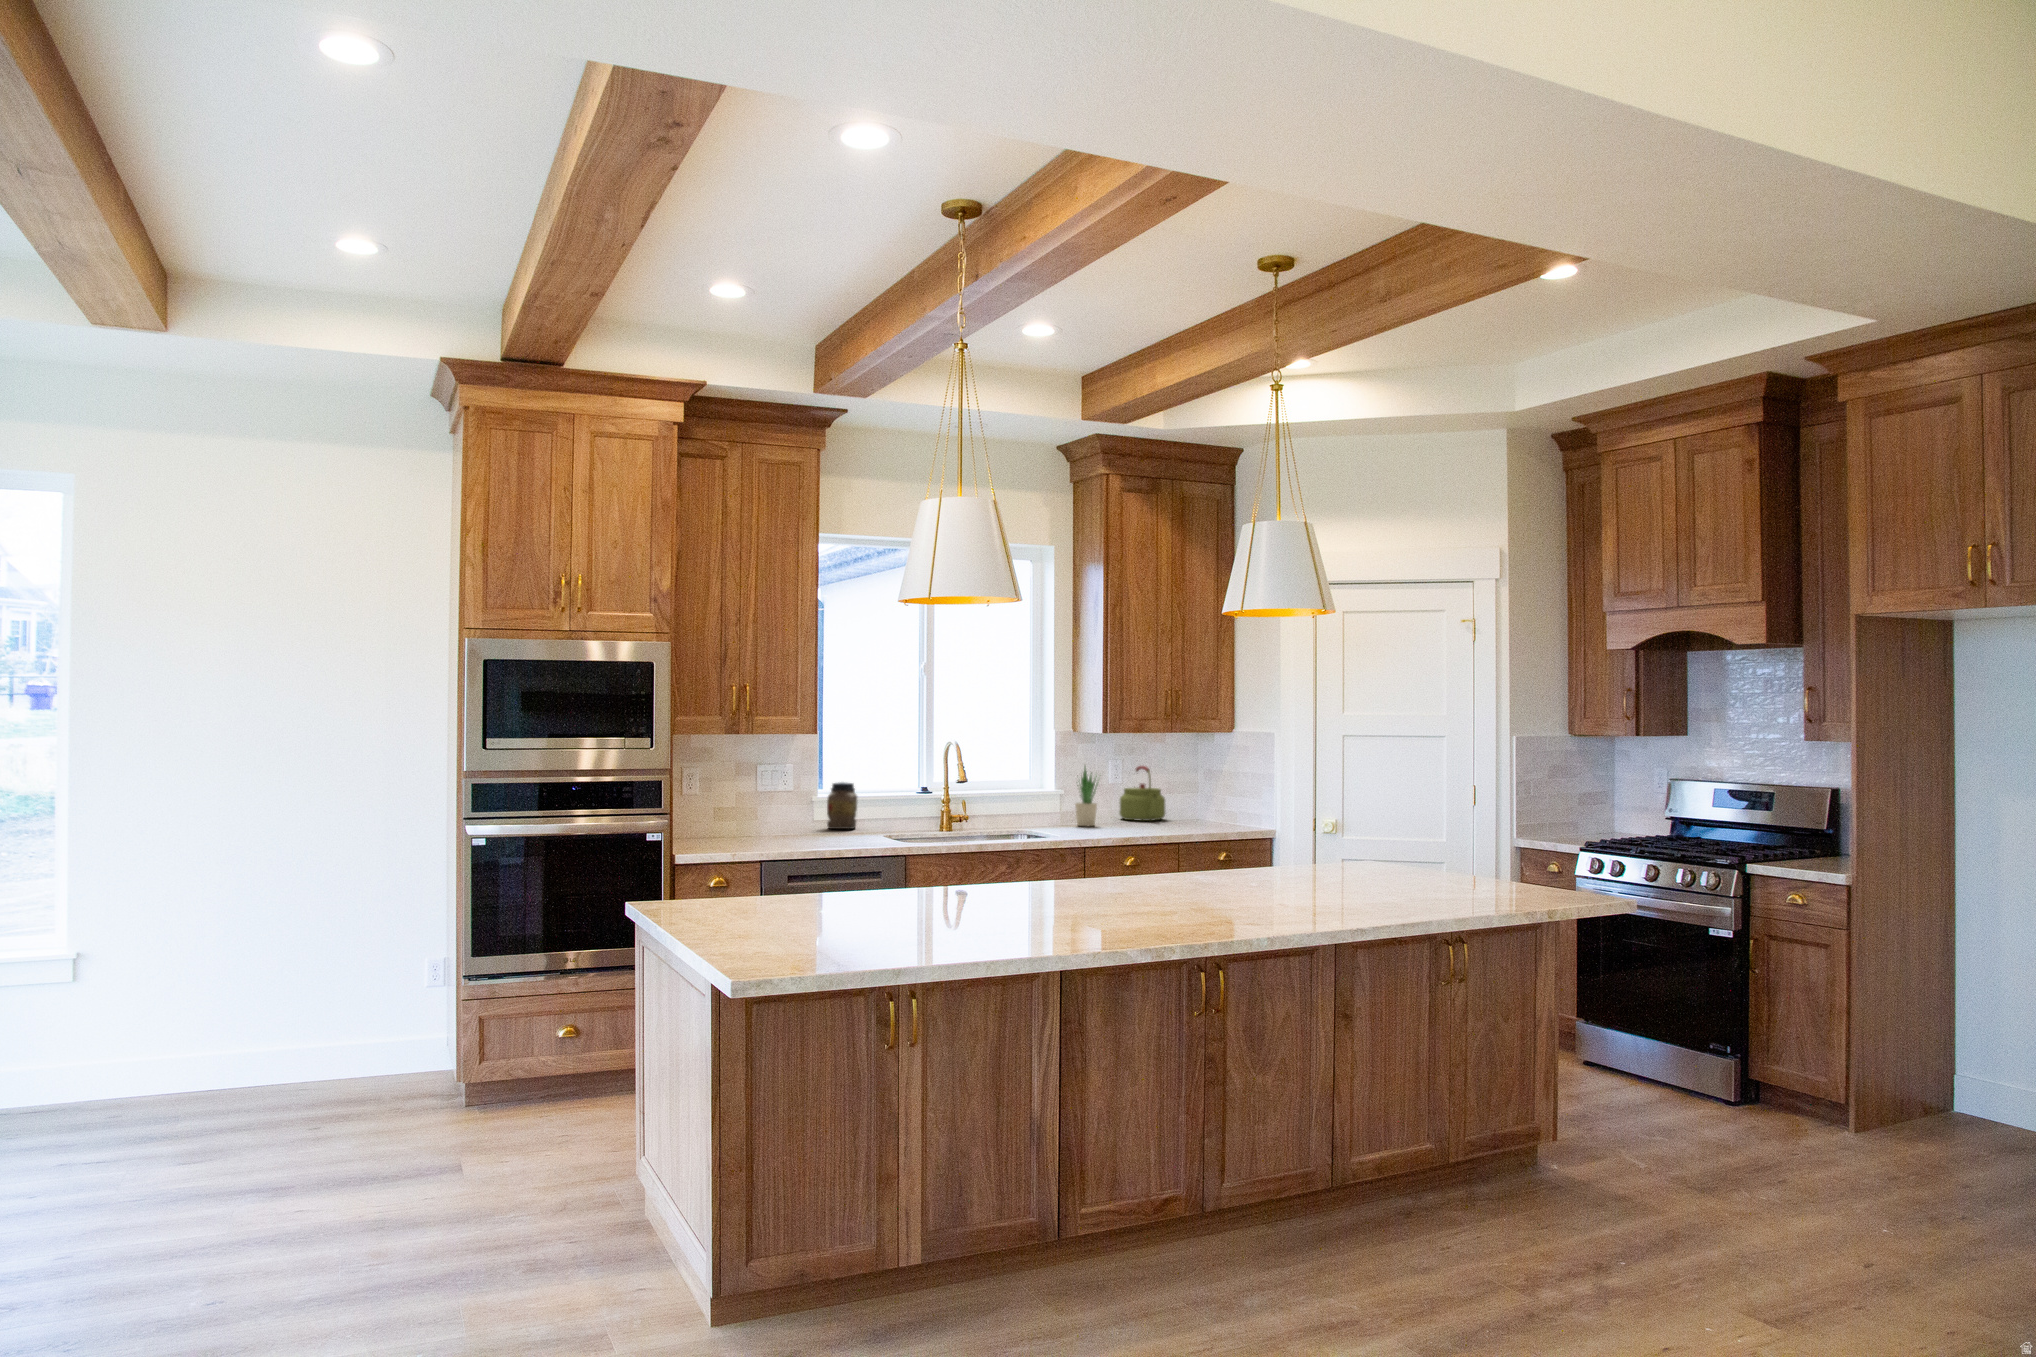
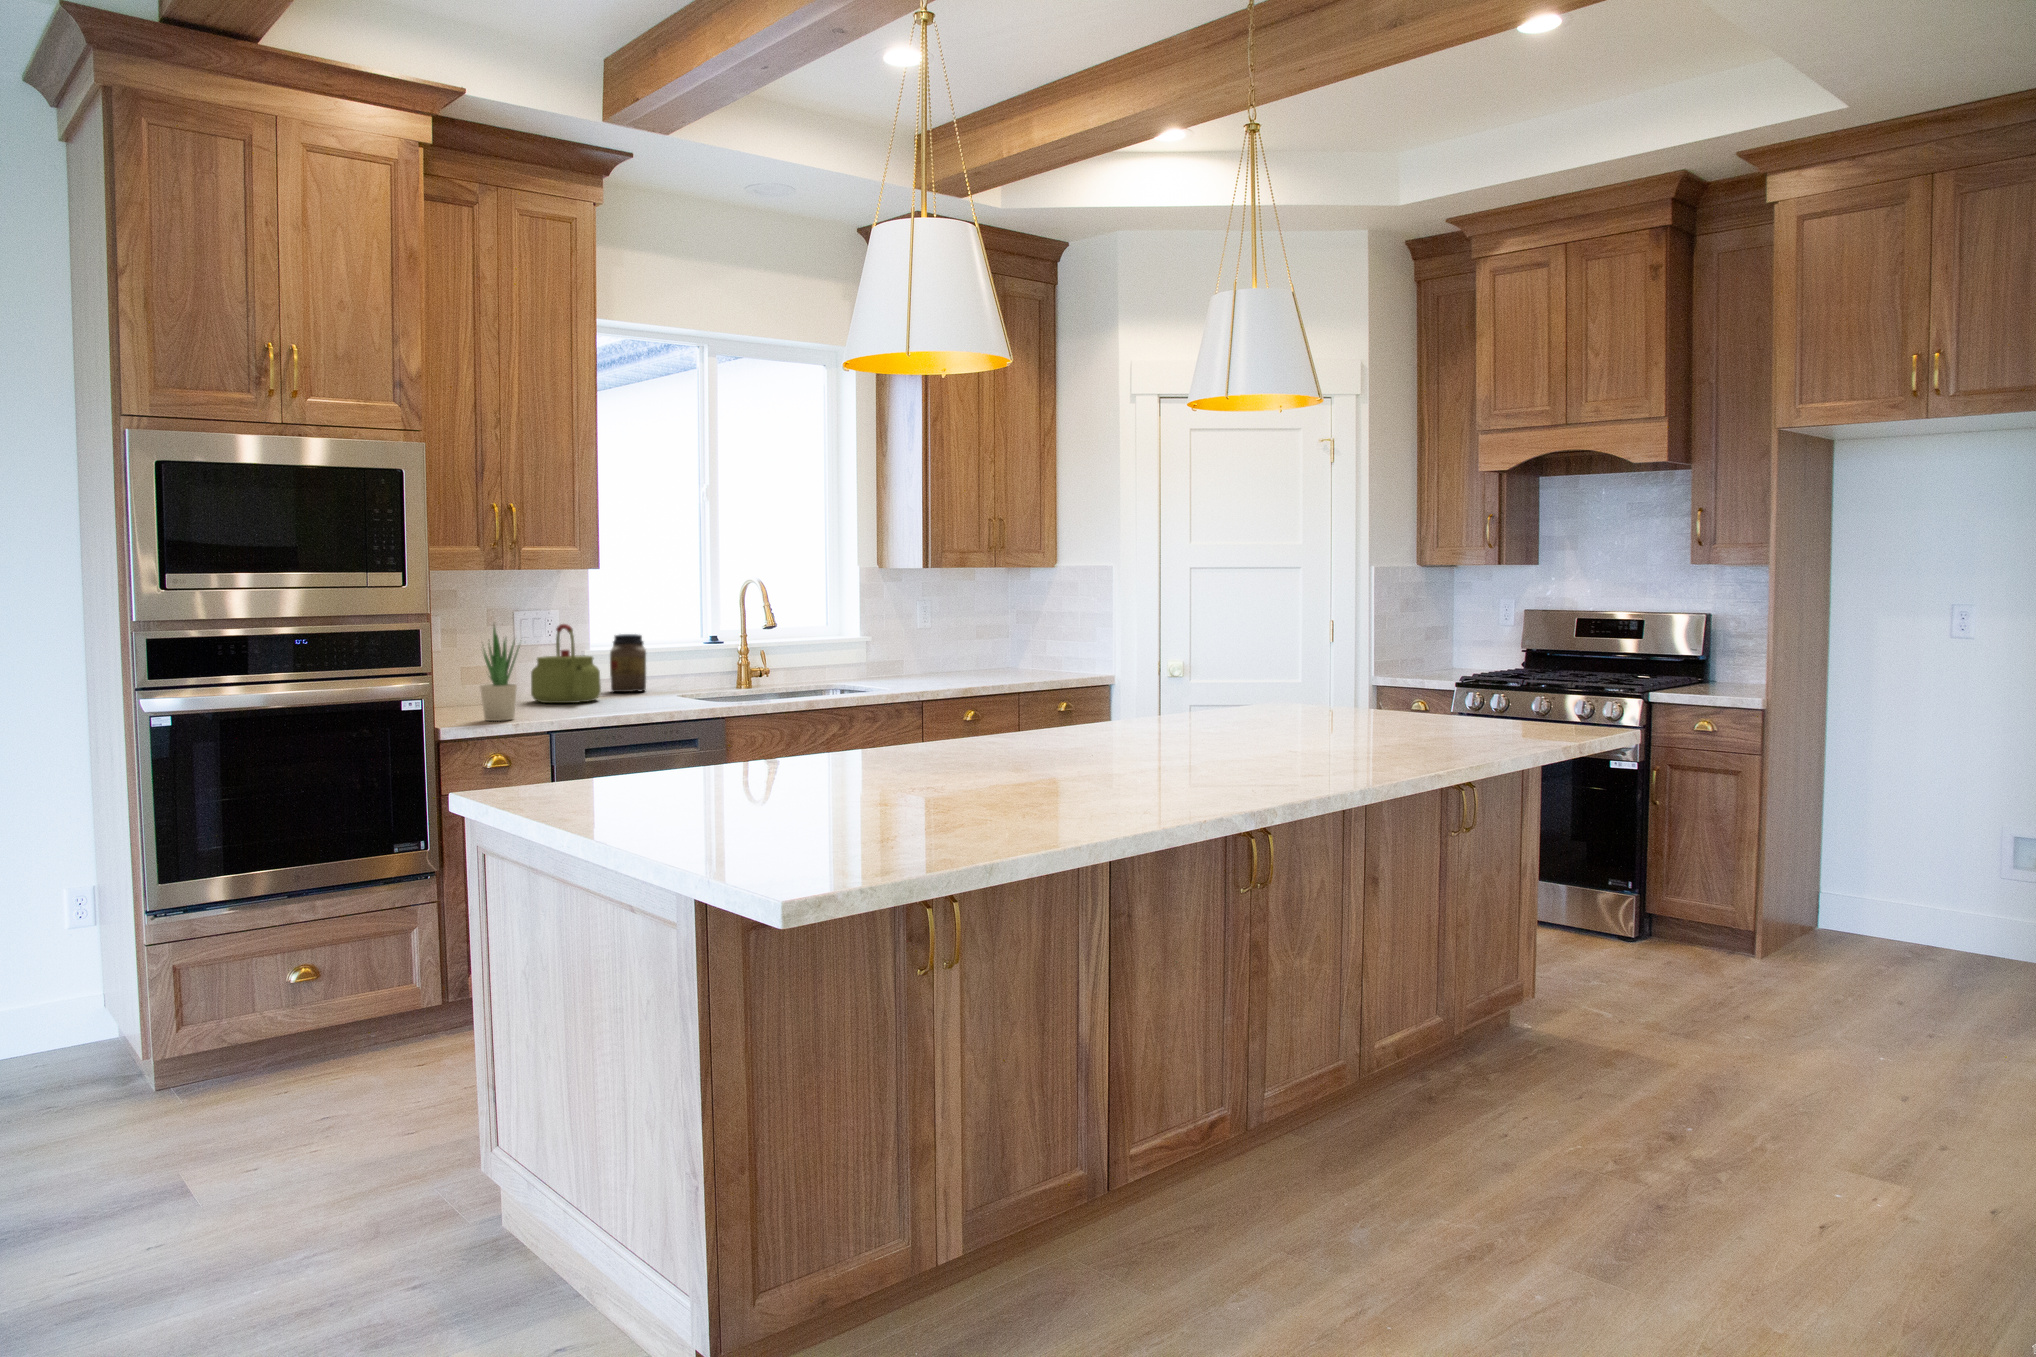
kettle: present [1119,766,1165,821] -> present [531,624,601,703]
potted plant: present [1075,767,1097,826] -> present [480,626,520,721]

